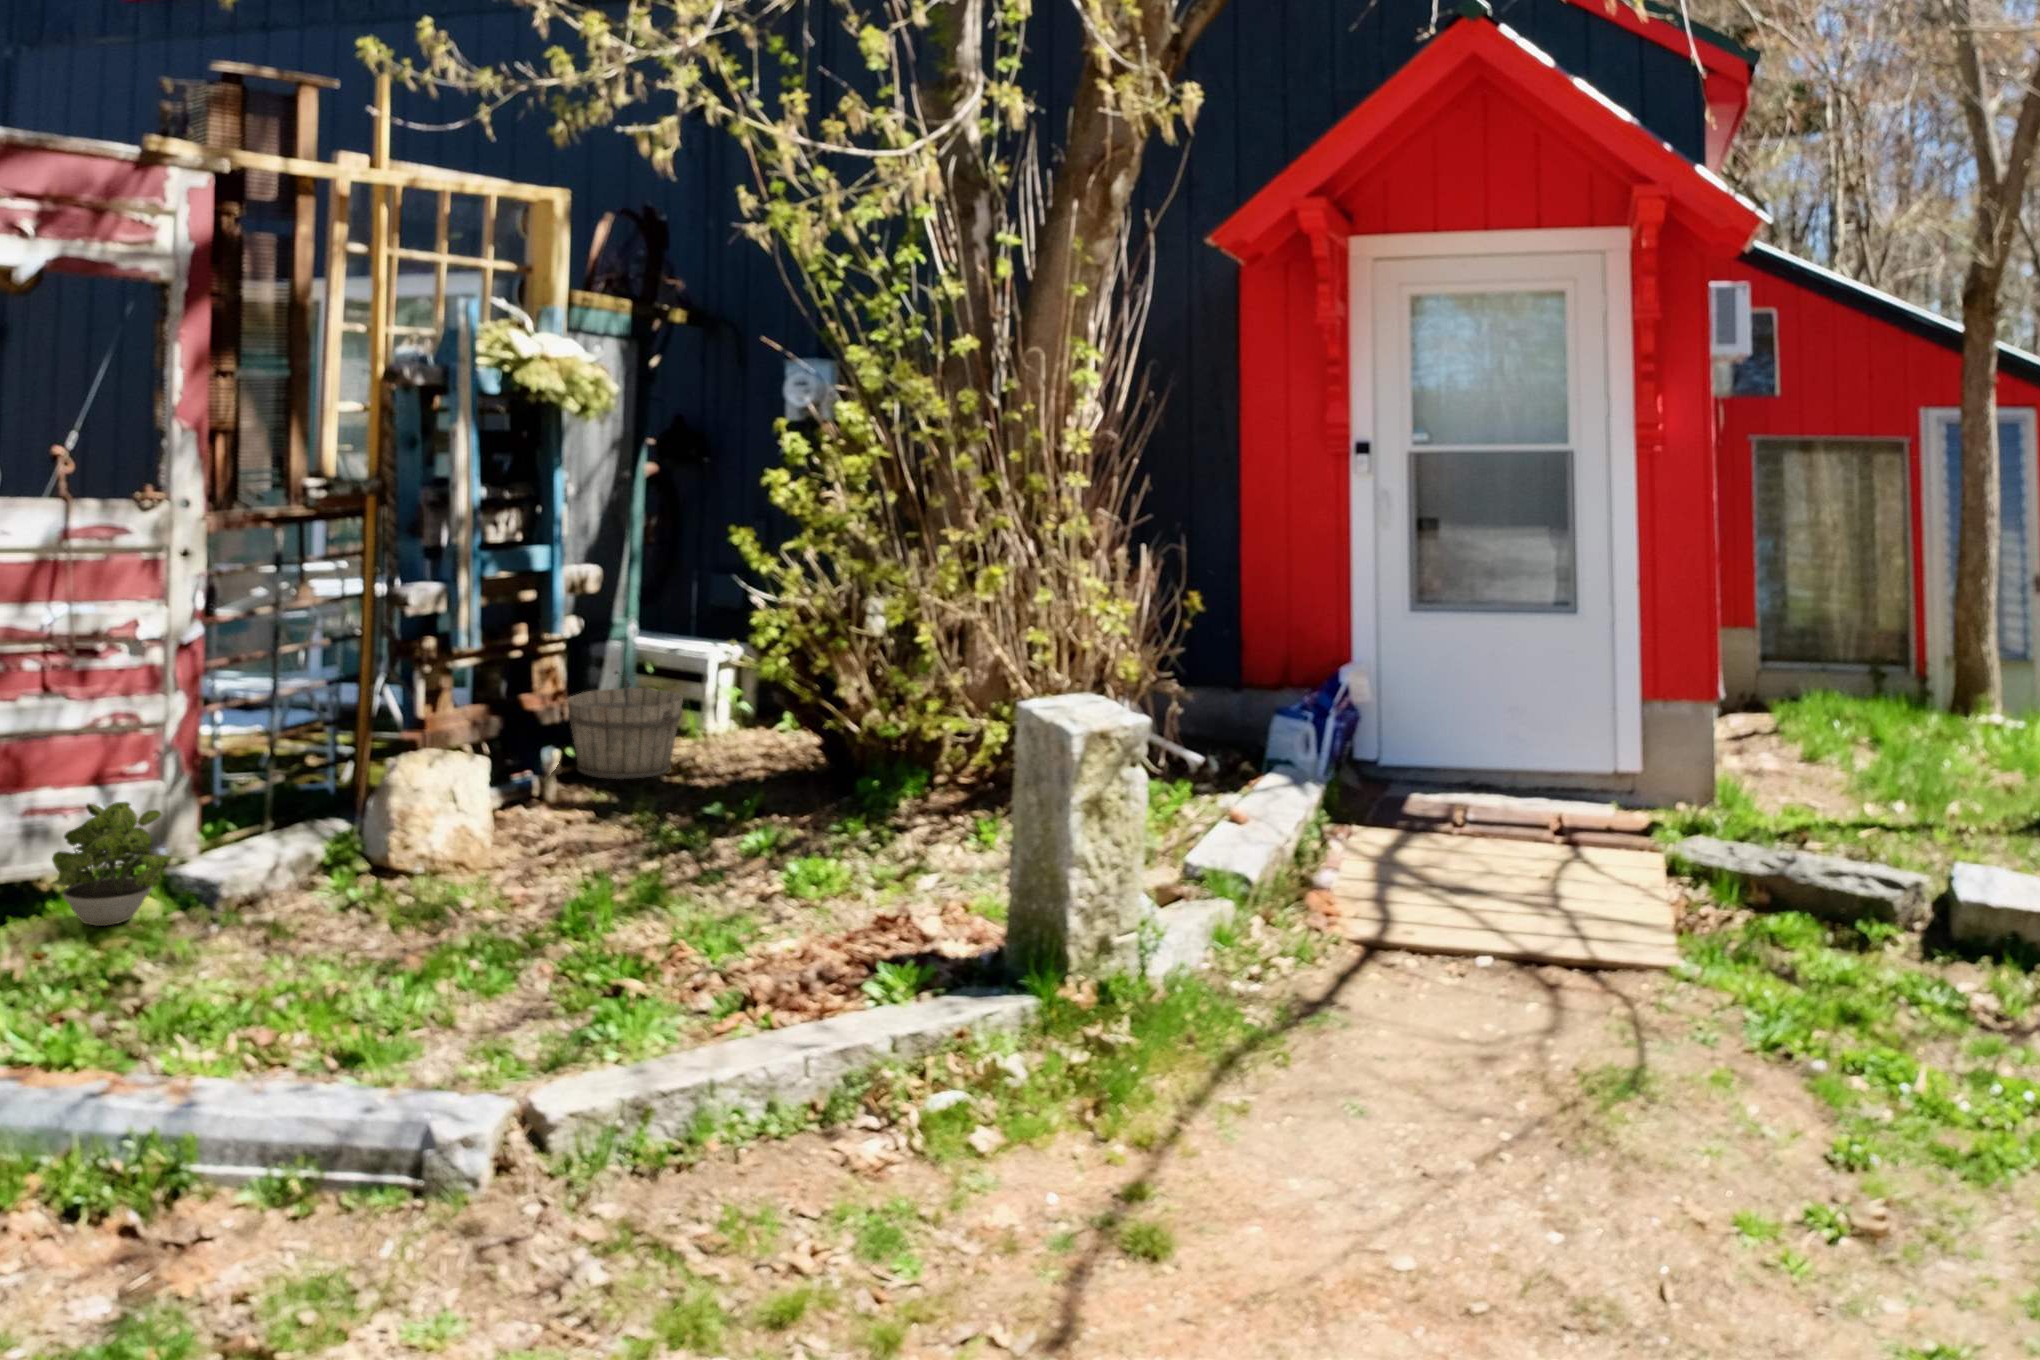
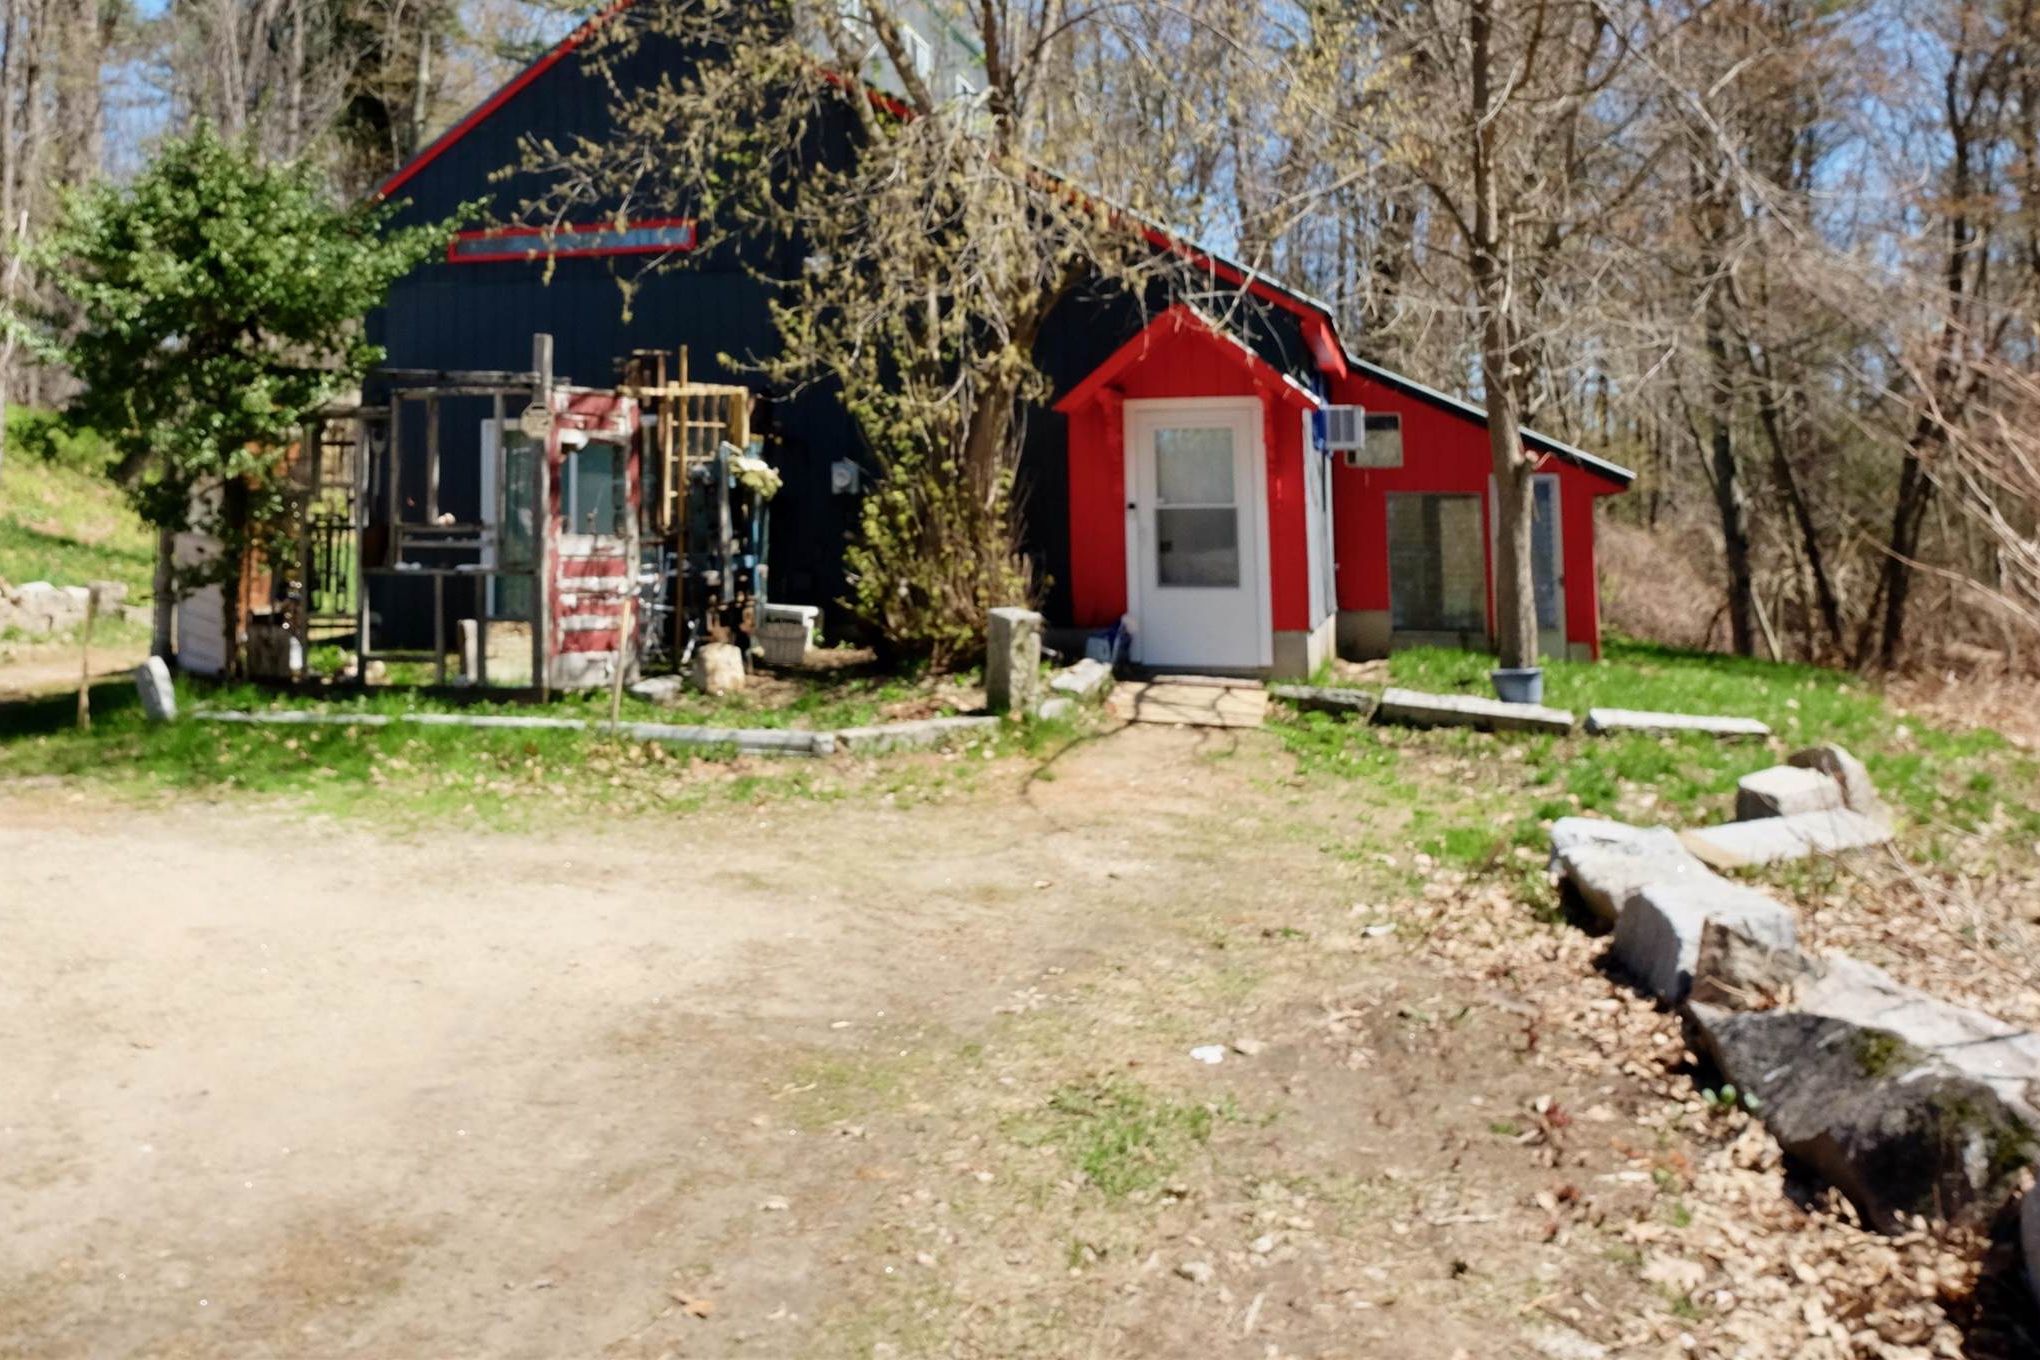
potted plant: present [52,802,171,926] -> none [595,654,642,704]

